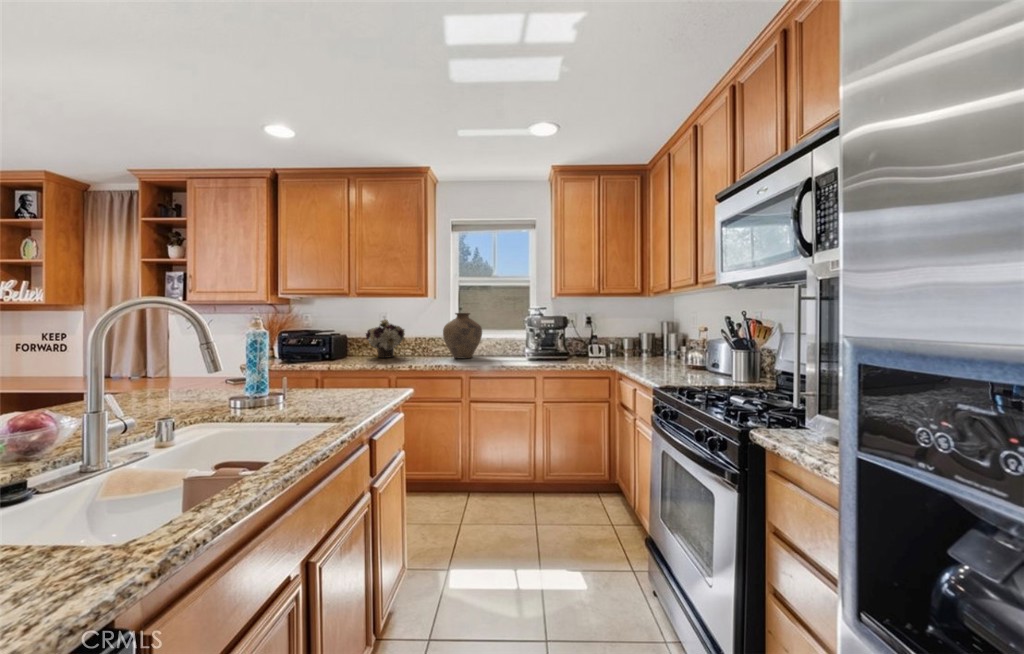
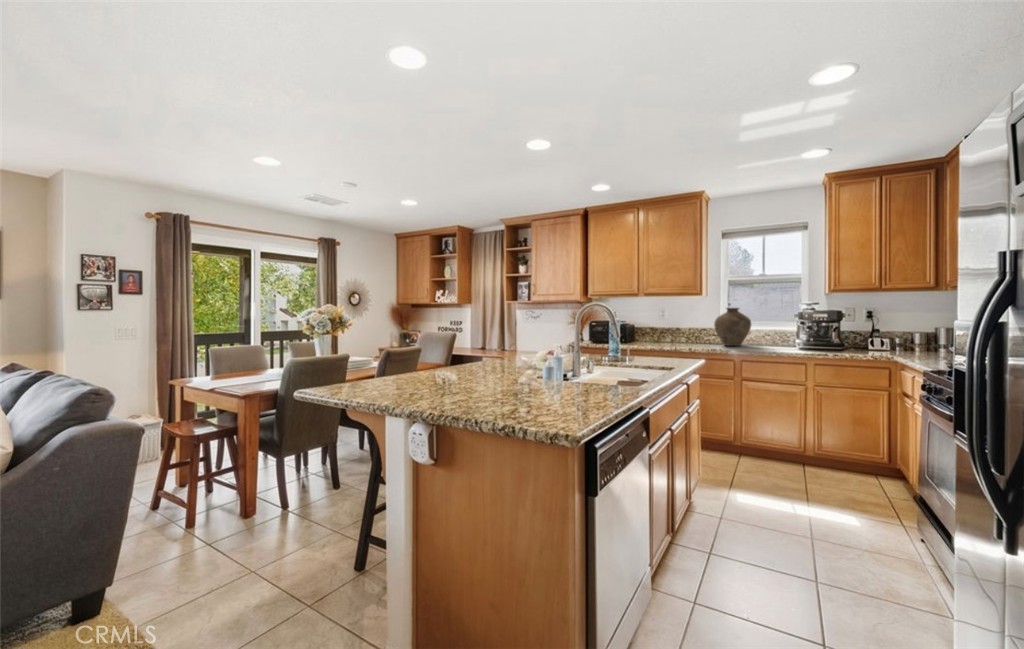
flower arrangement: present [366,319,405,358] -> none [648,313,680,343]

